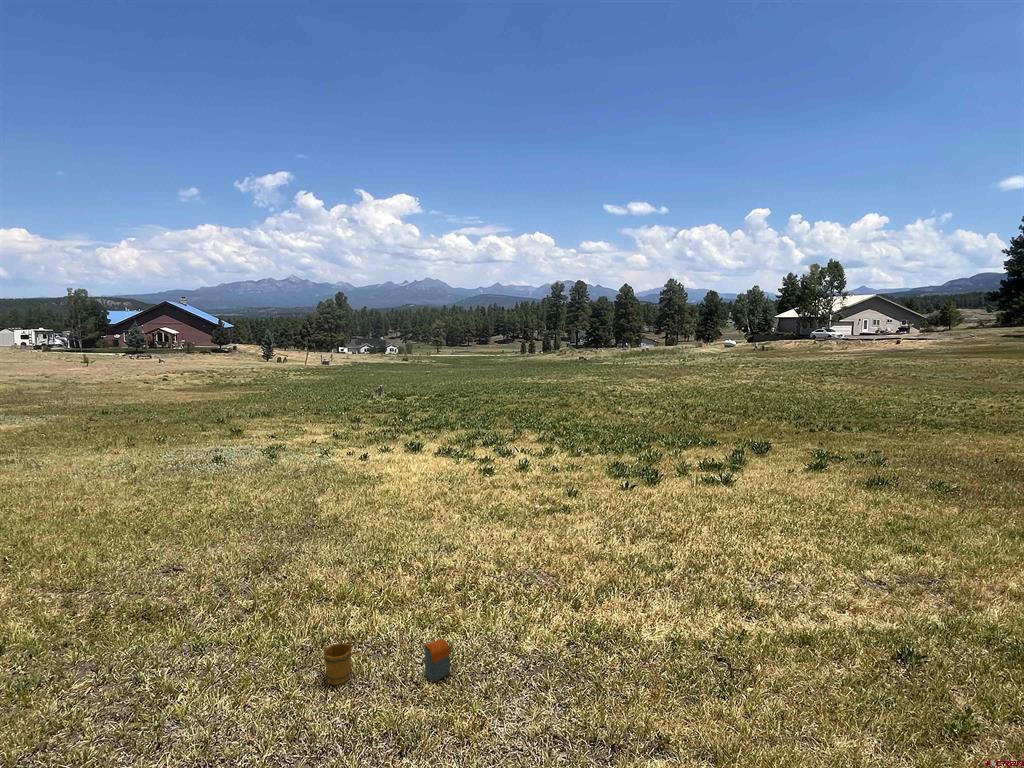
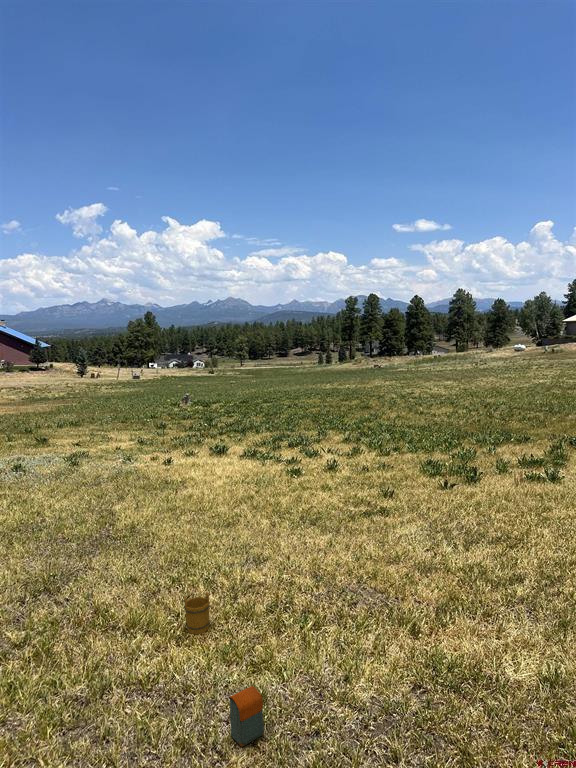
bucket: present [323,638,352,685] -> present [183,592,210,634]

